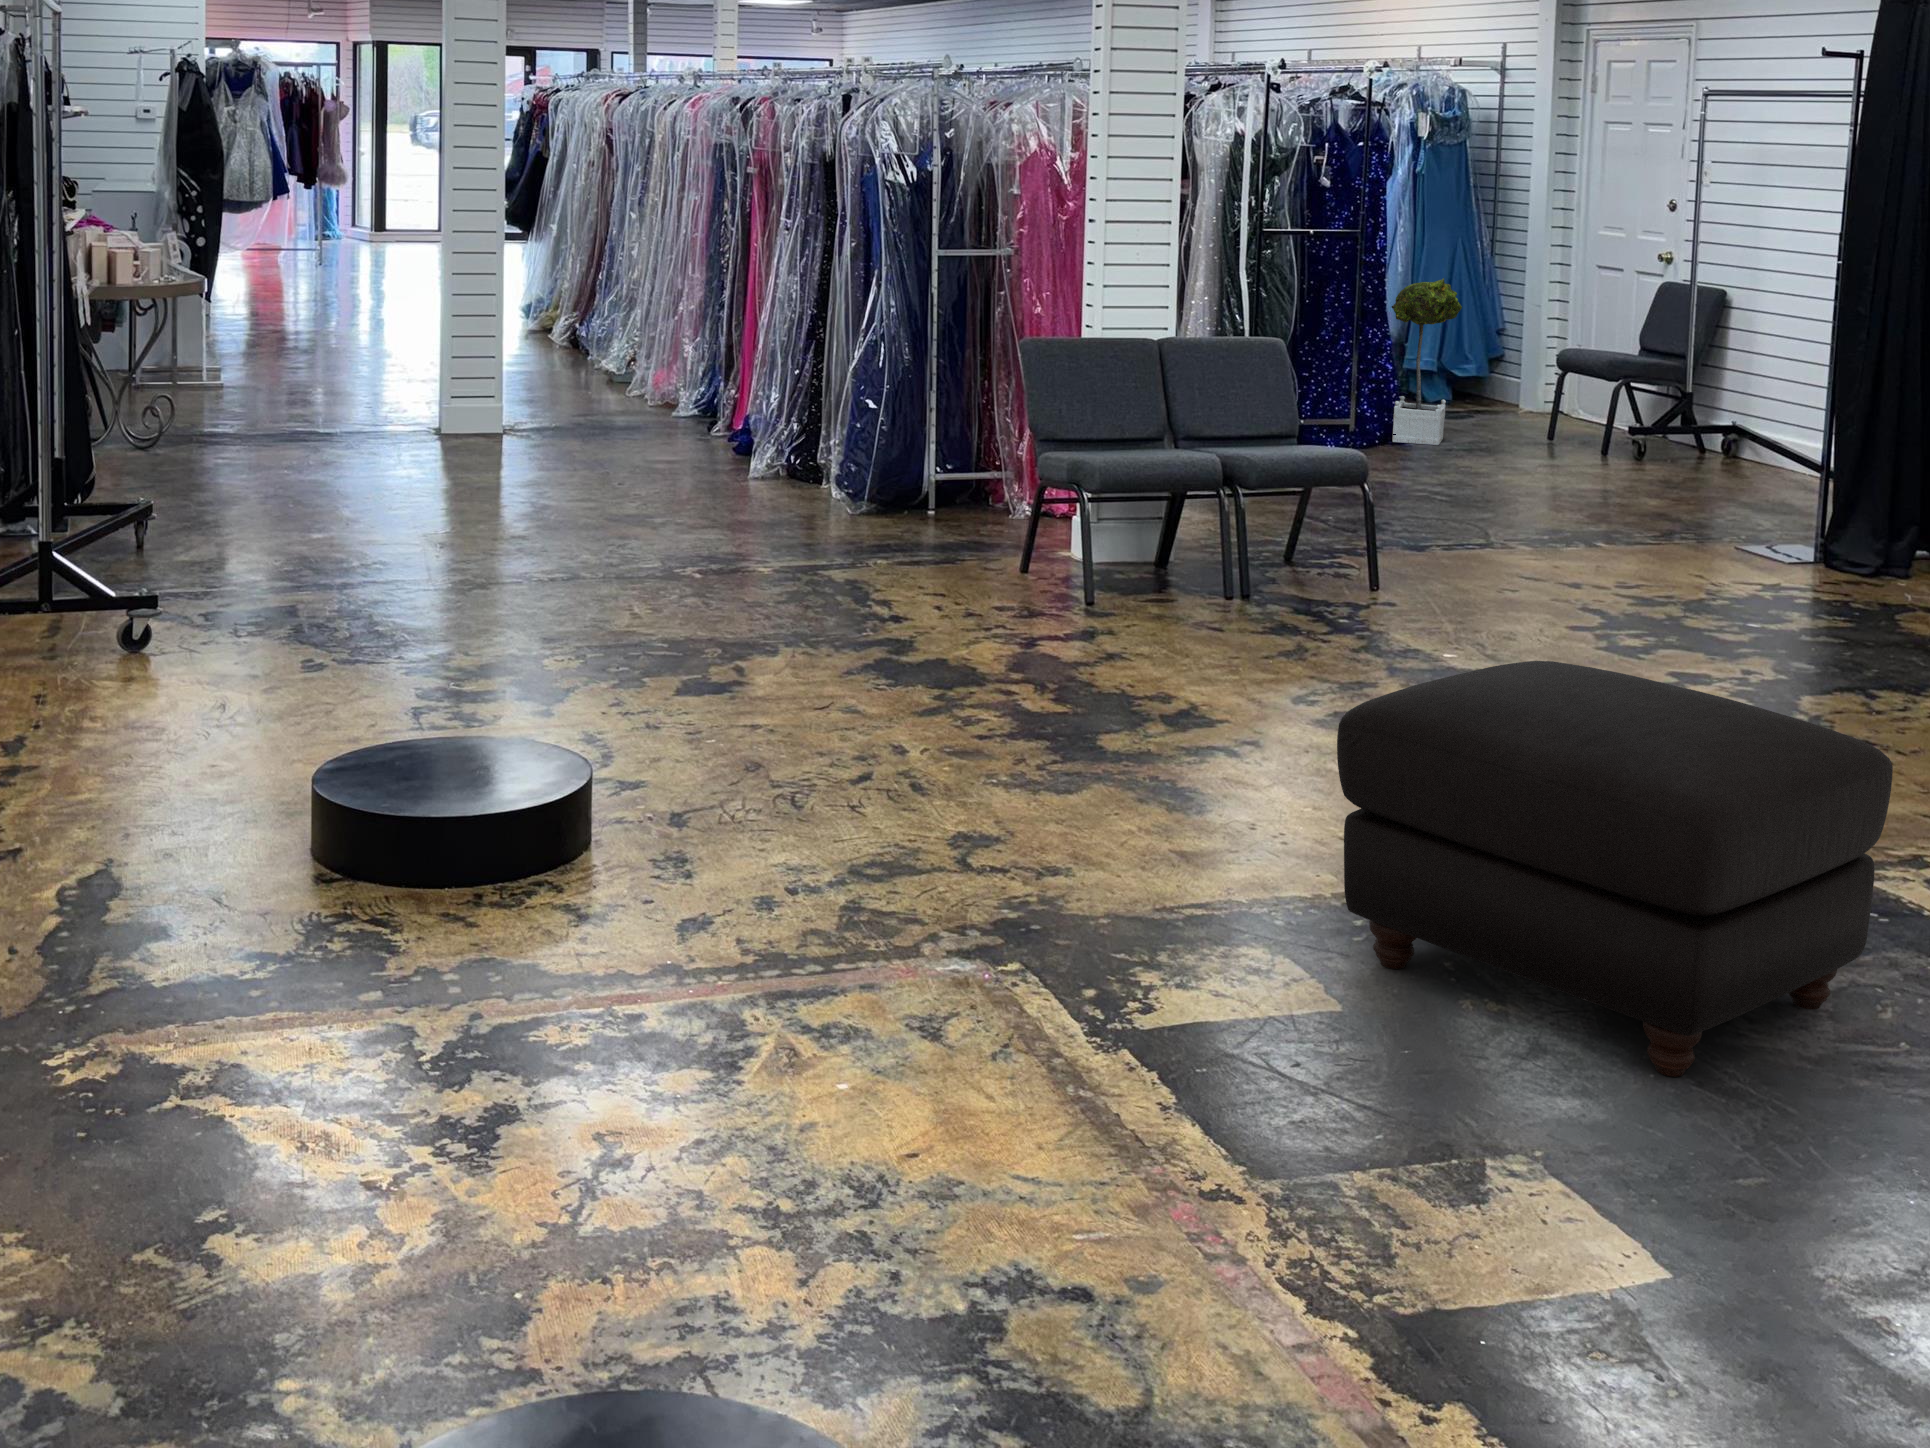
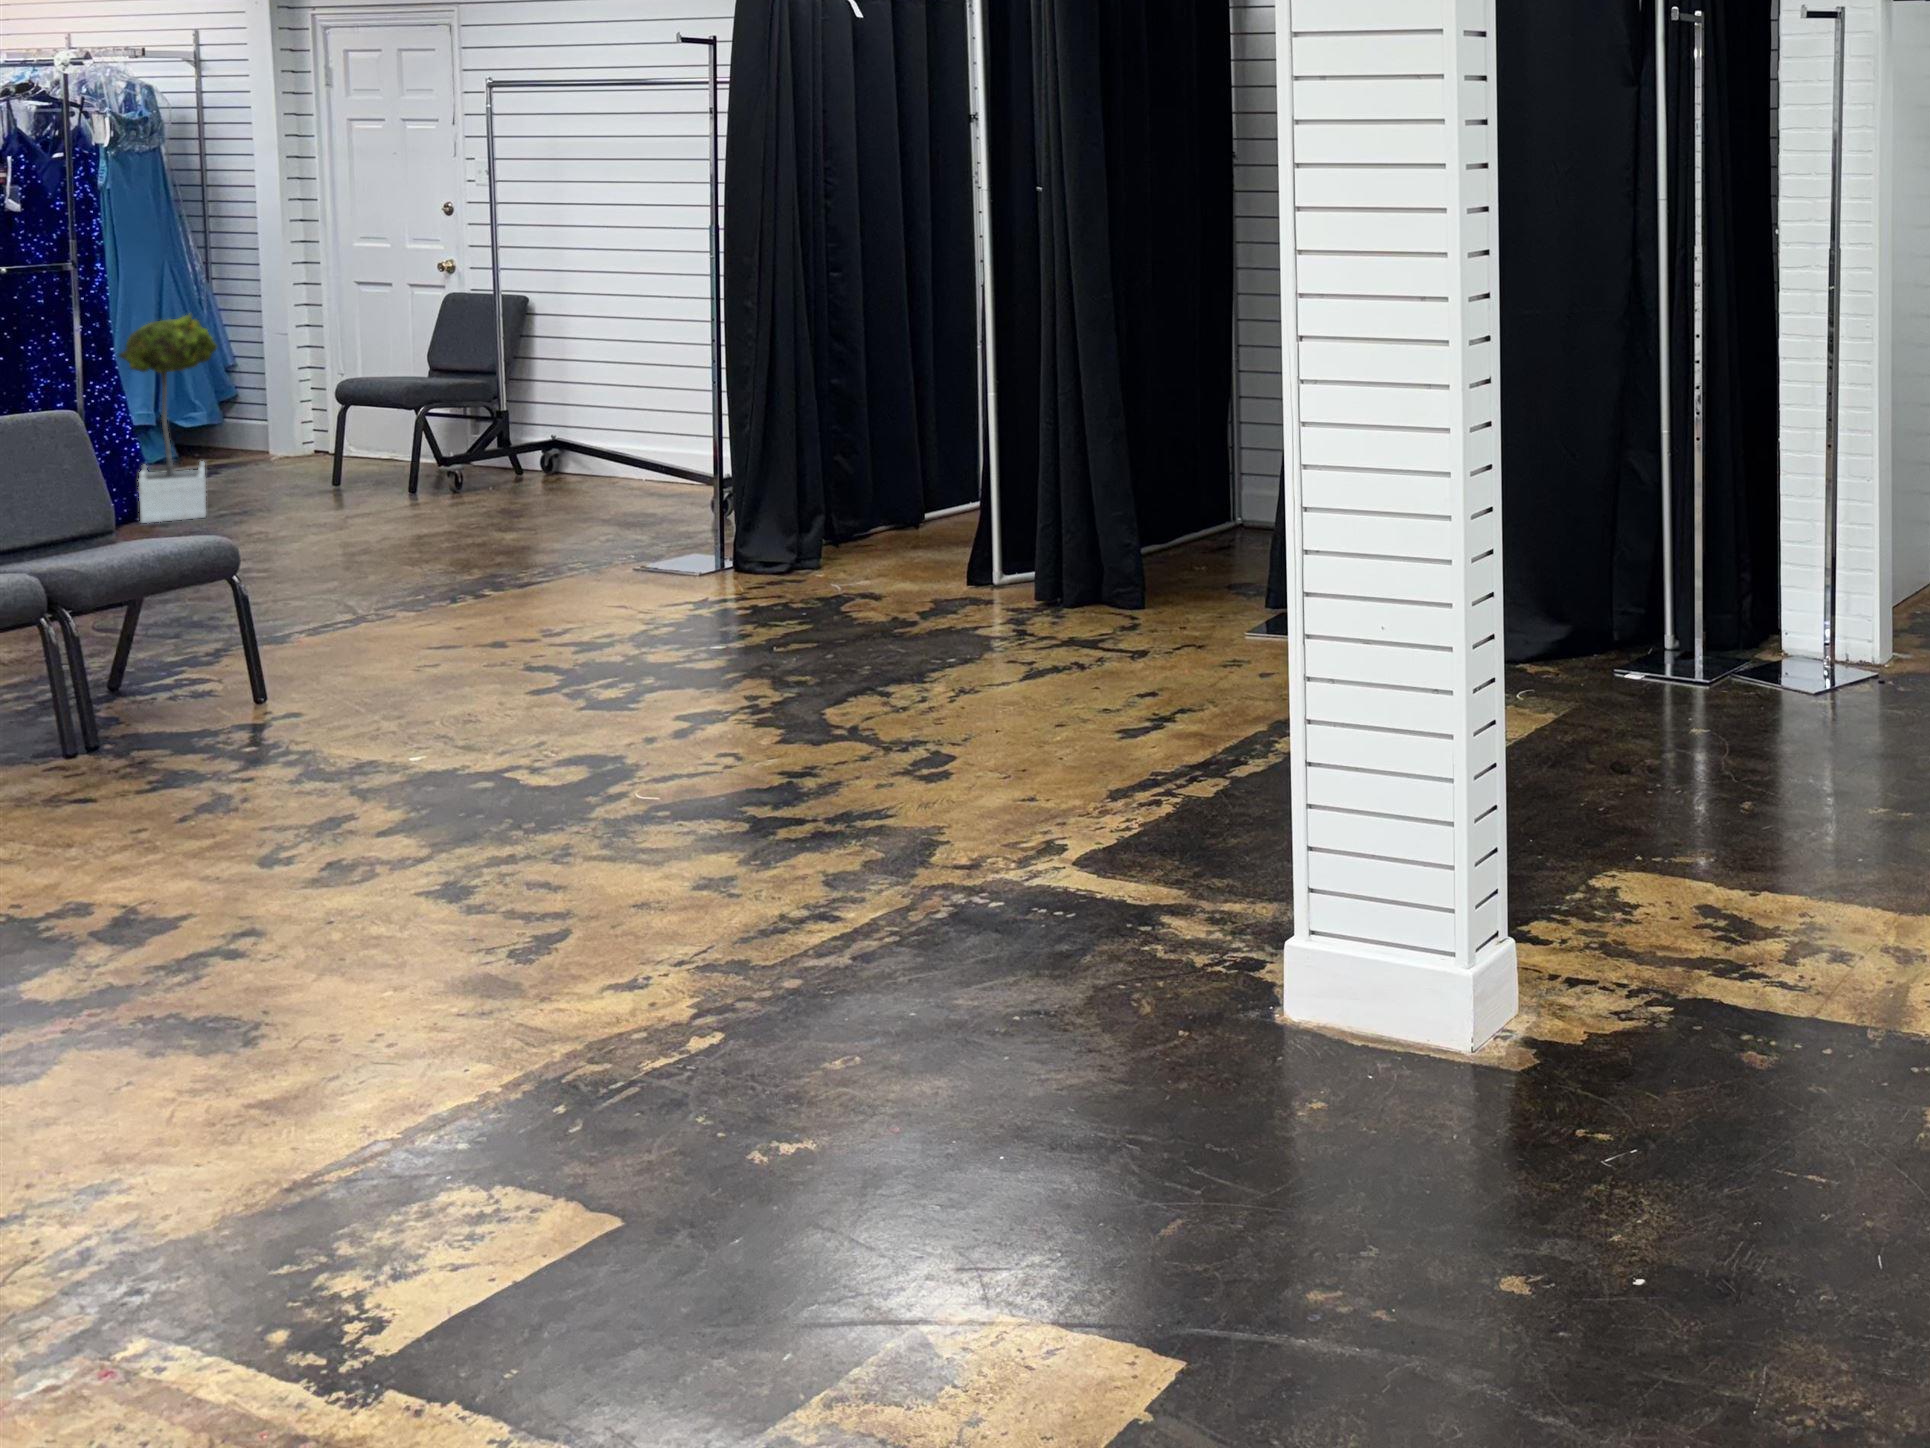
ottoman: present [1337,661,1893,1077] -> none [545,732,1127,1148]

